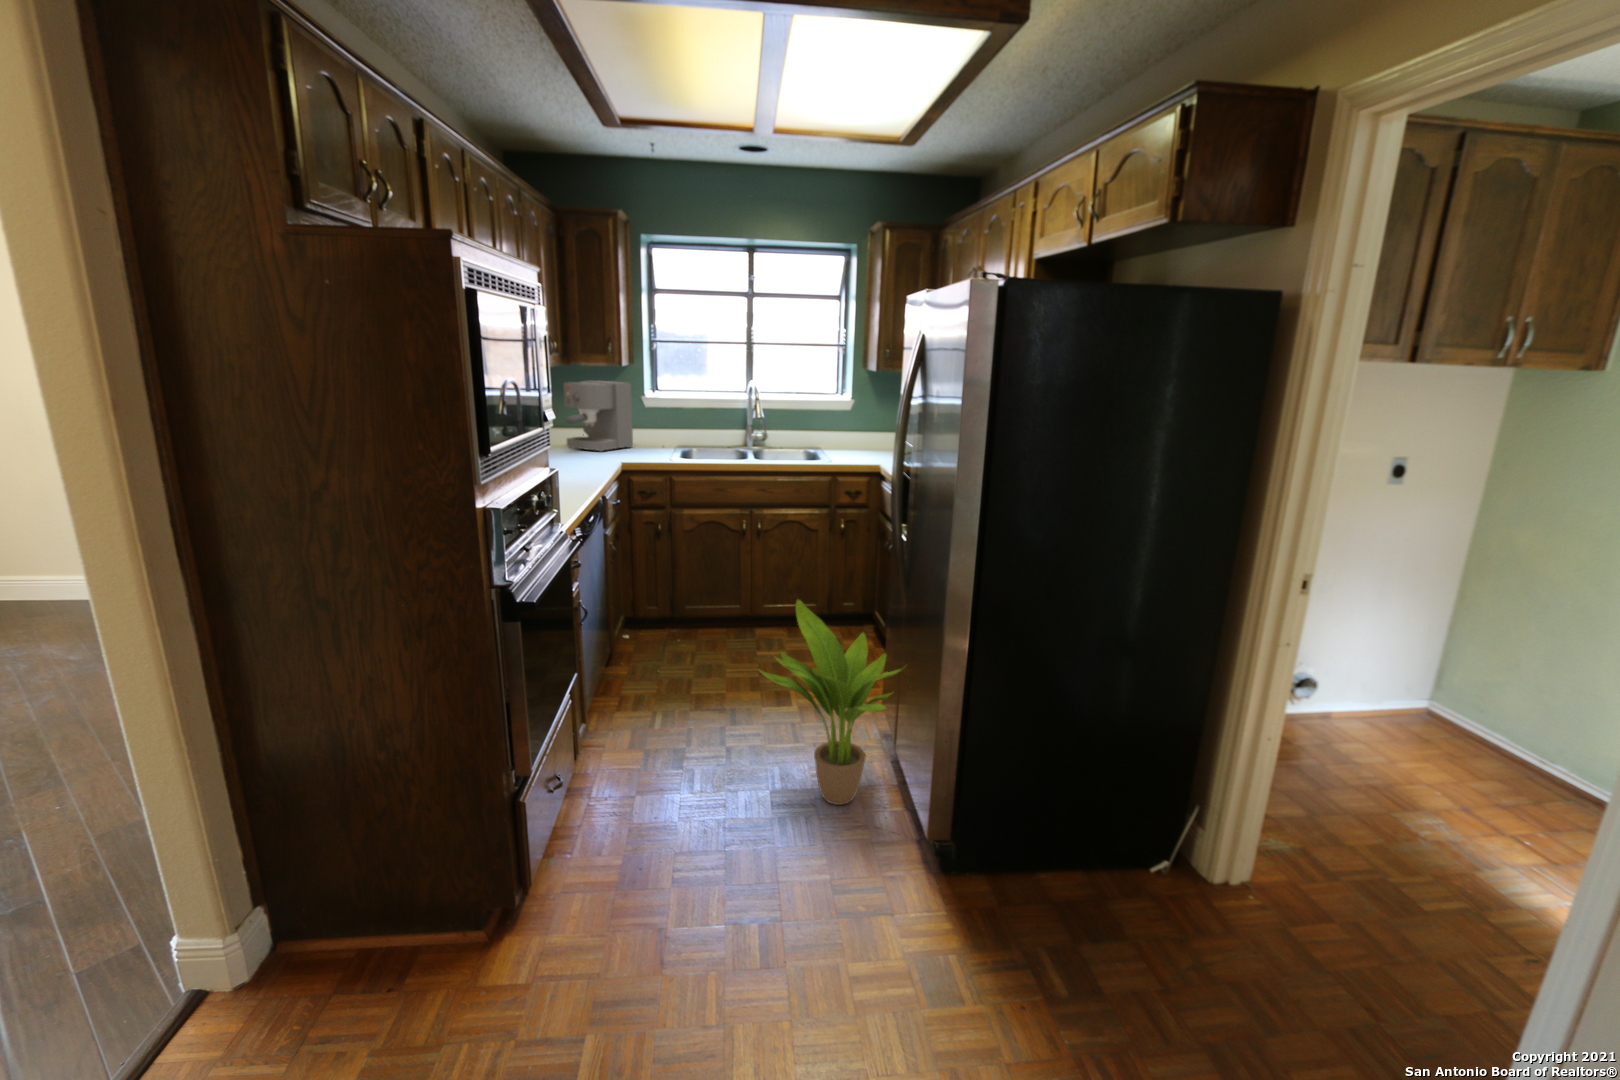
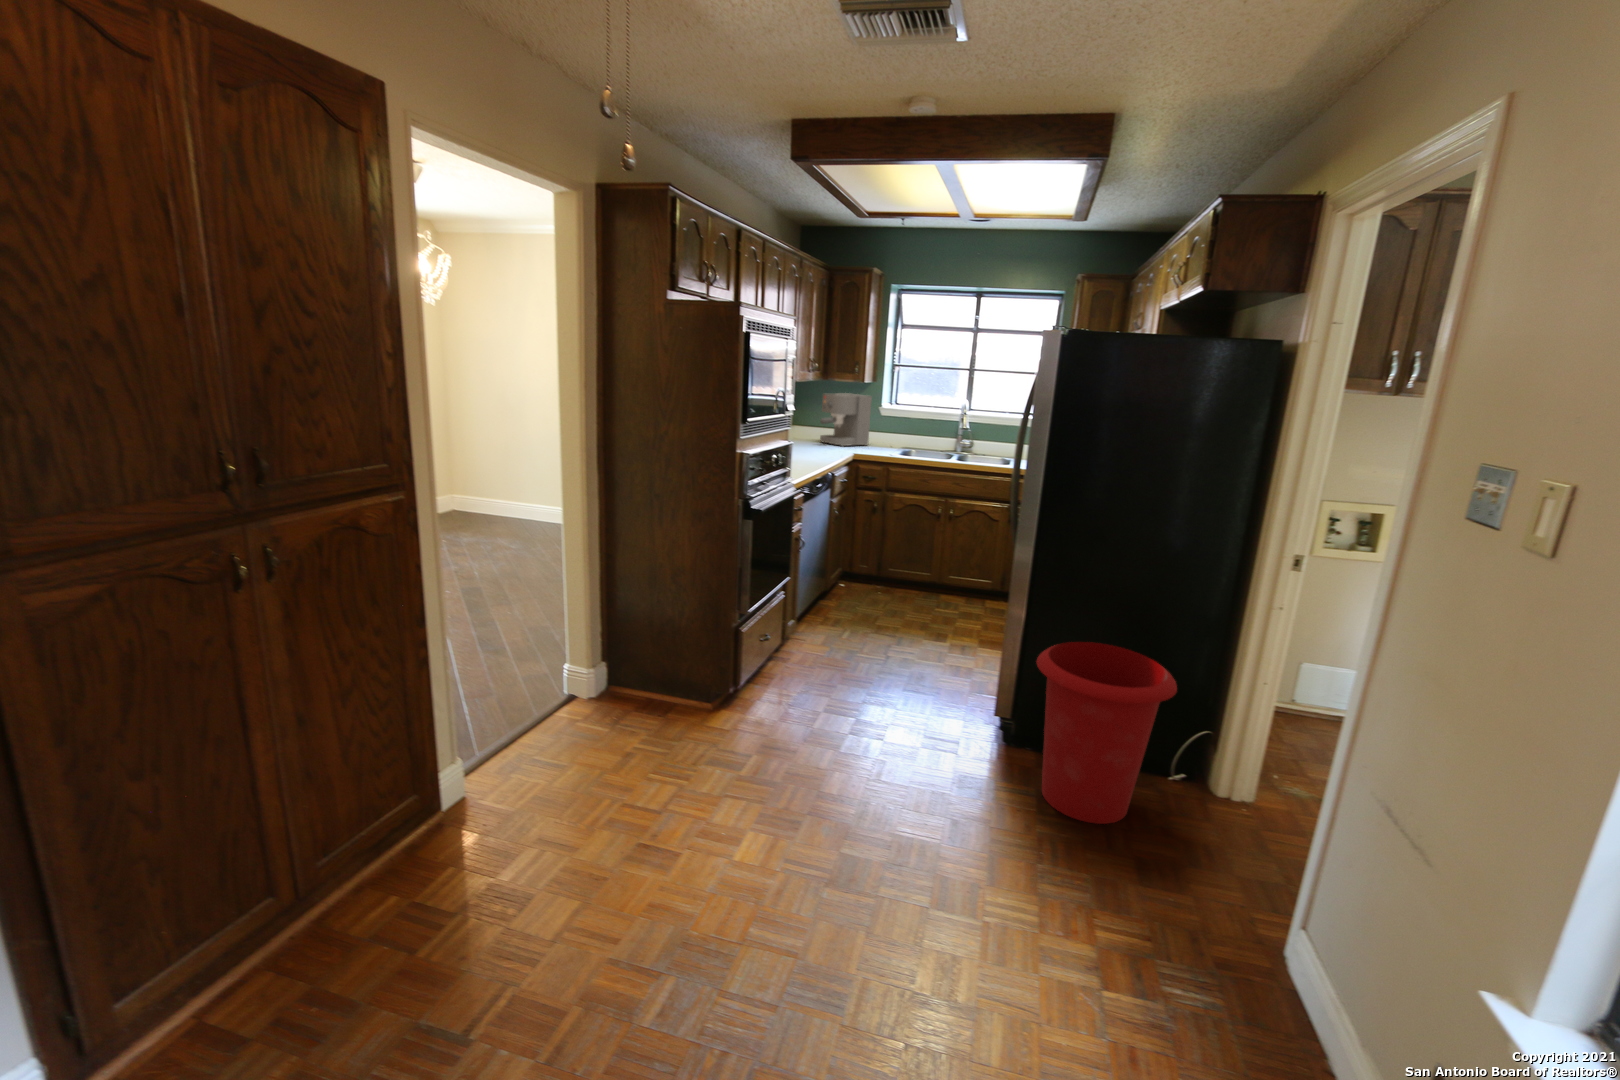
potted plant: present [759,600,902,805] -> none [902,550,1001,699]
waste bin: none [1013,724,1219,995] -> present [1037,642,1177,824]

